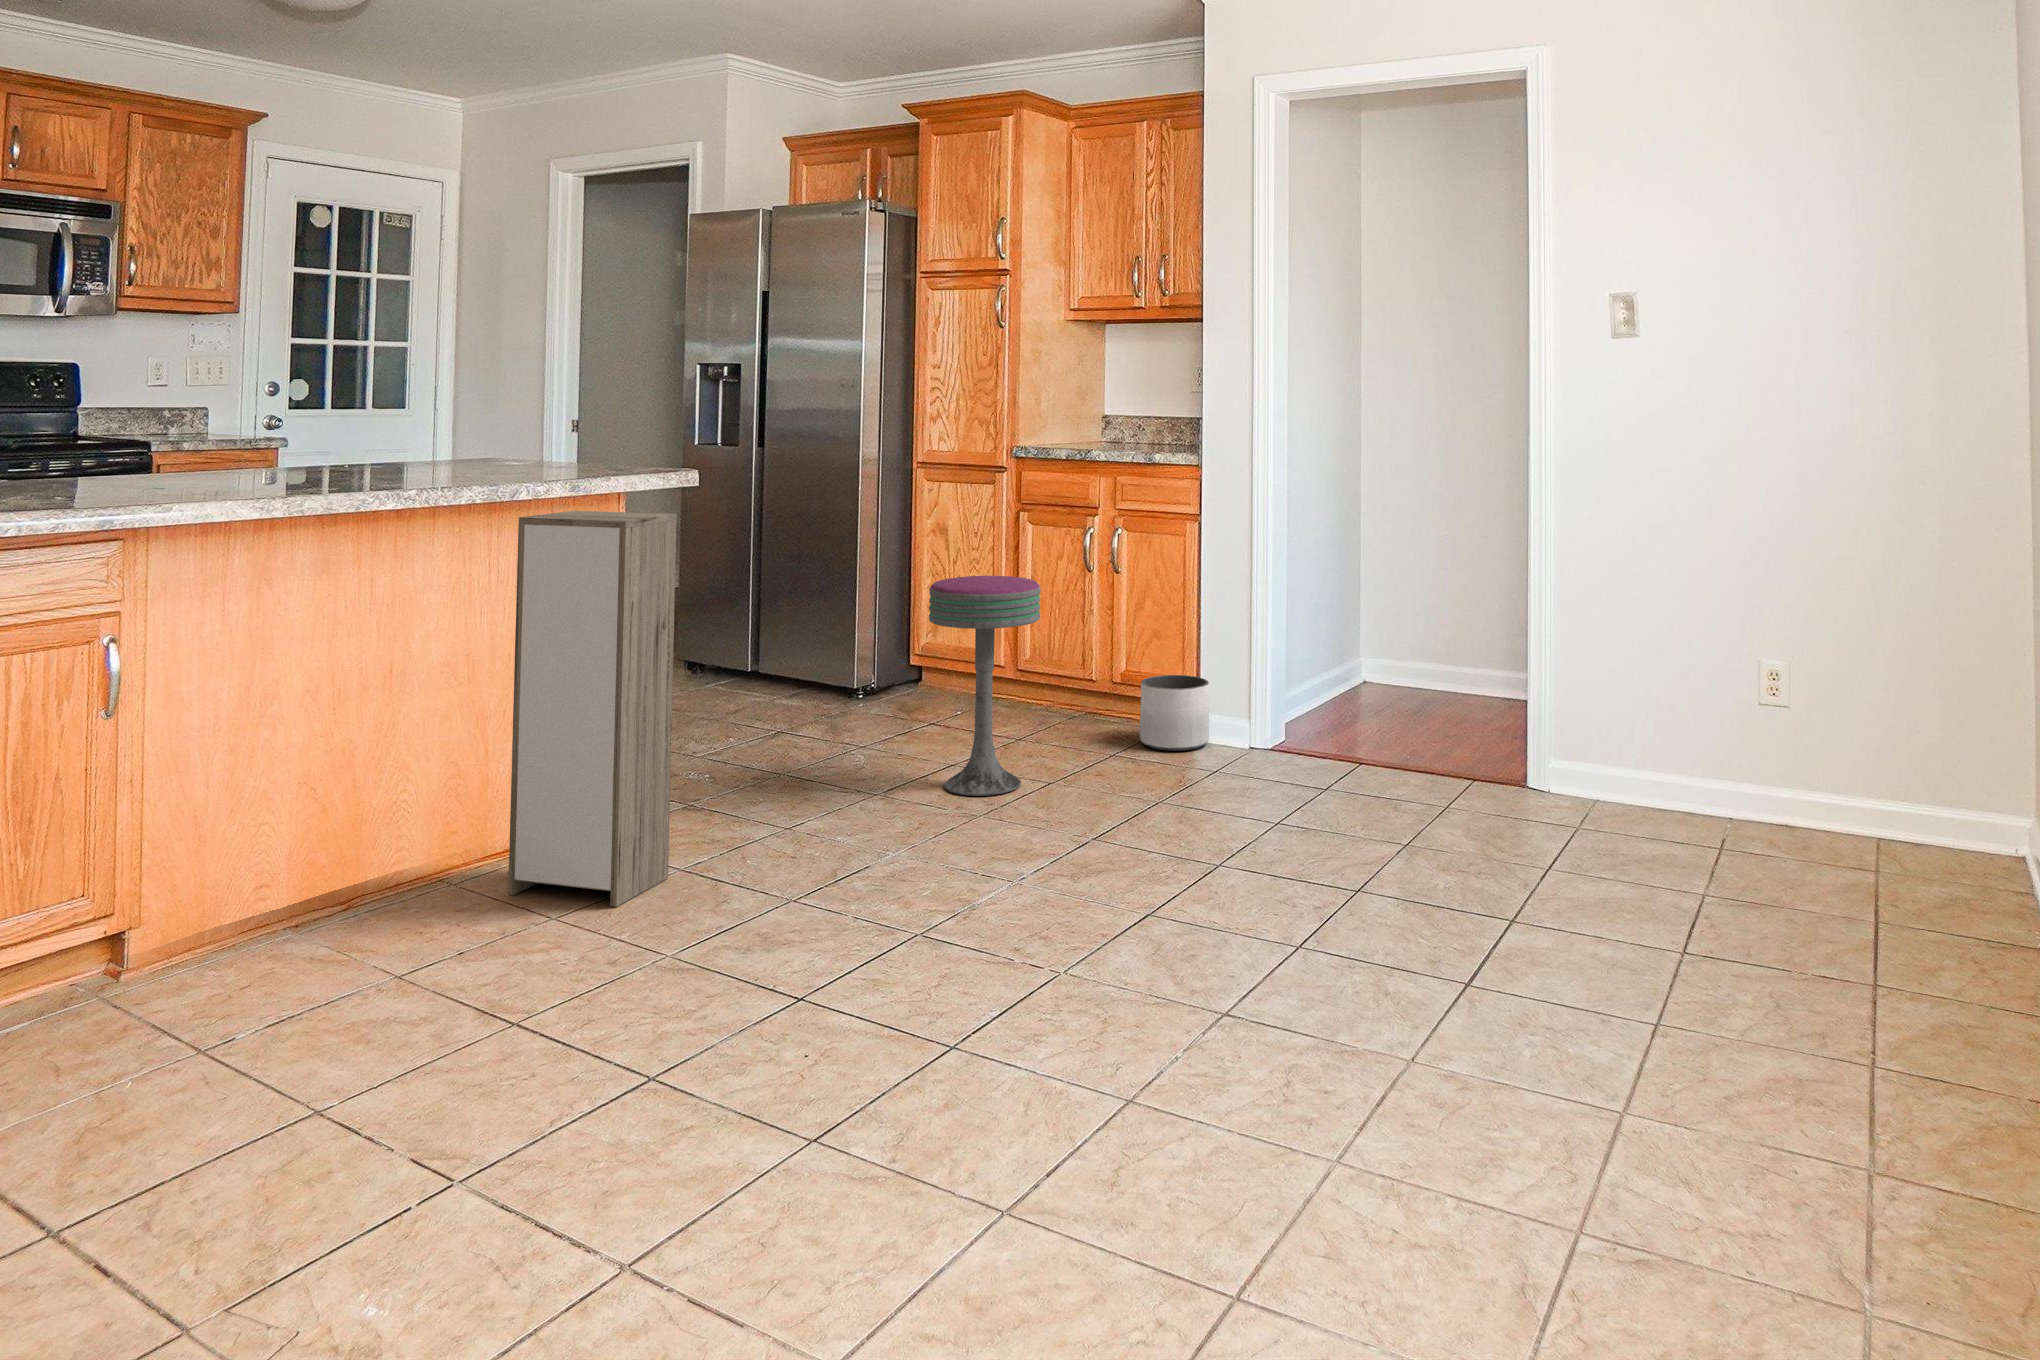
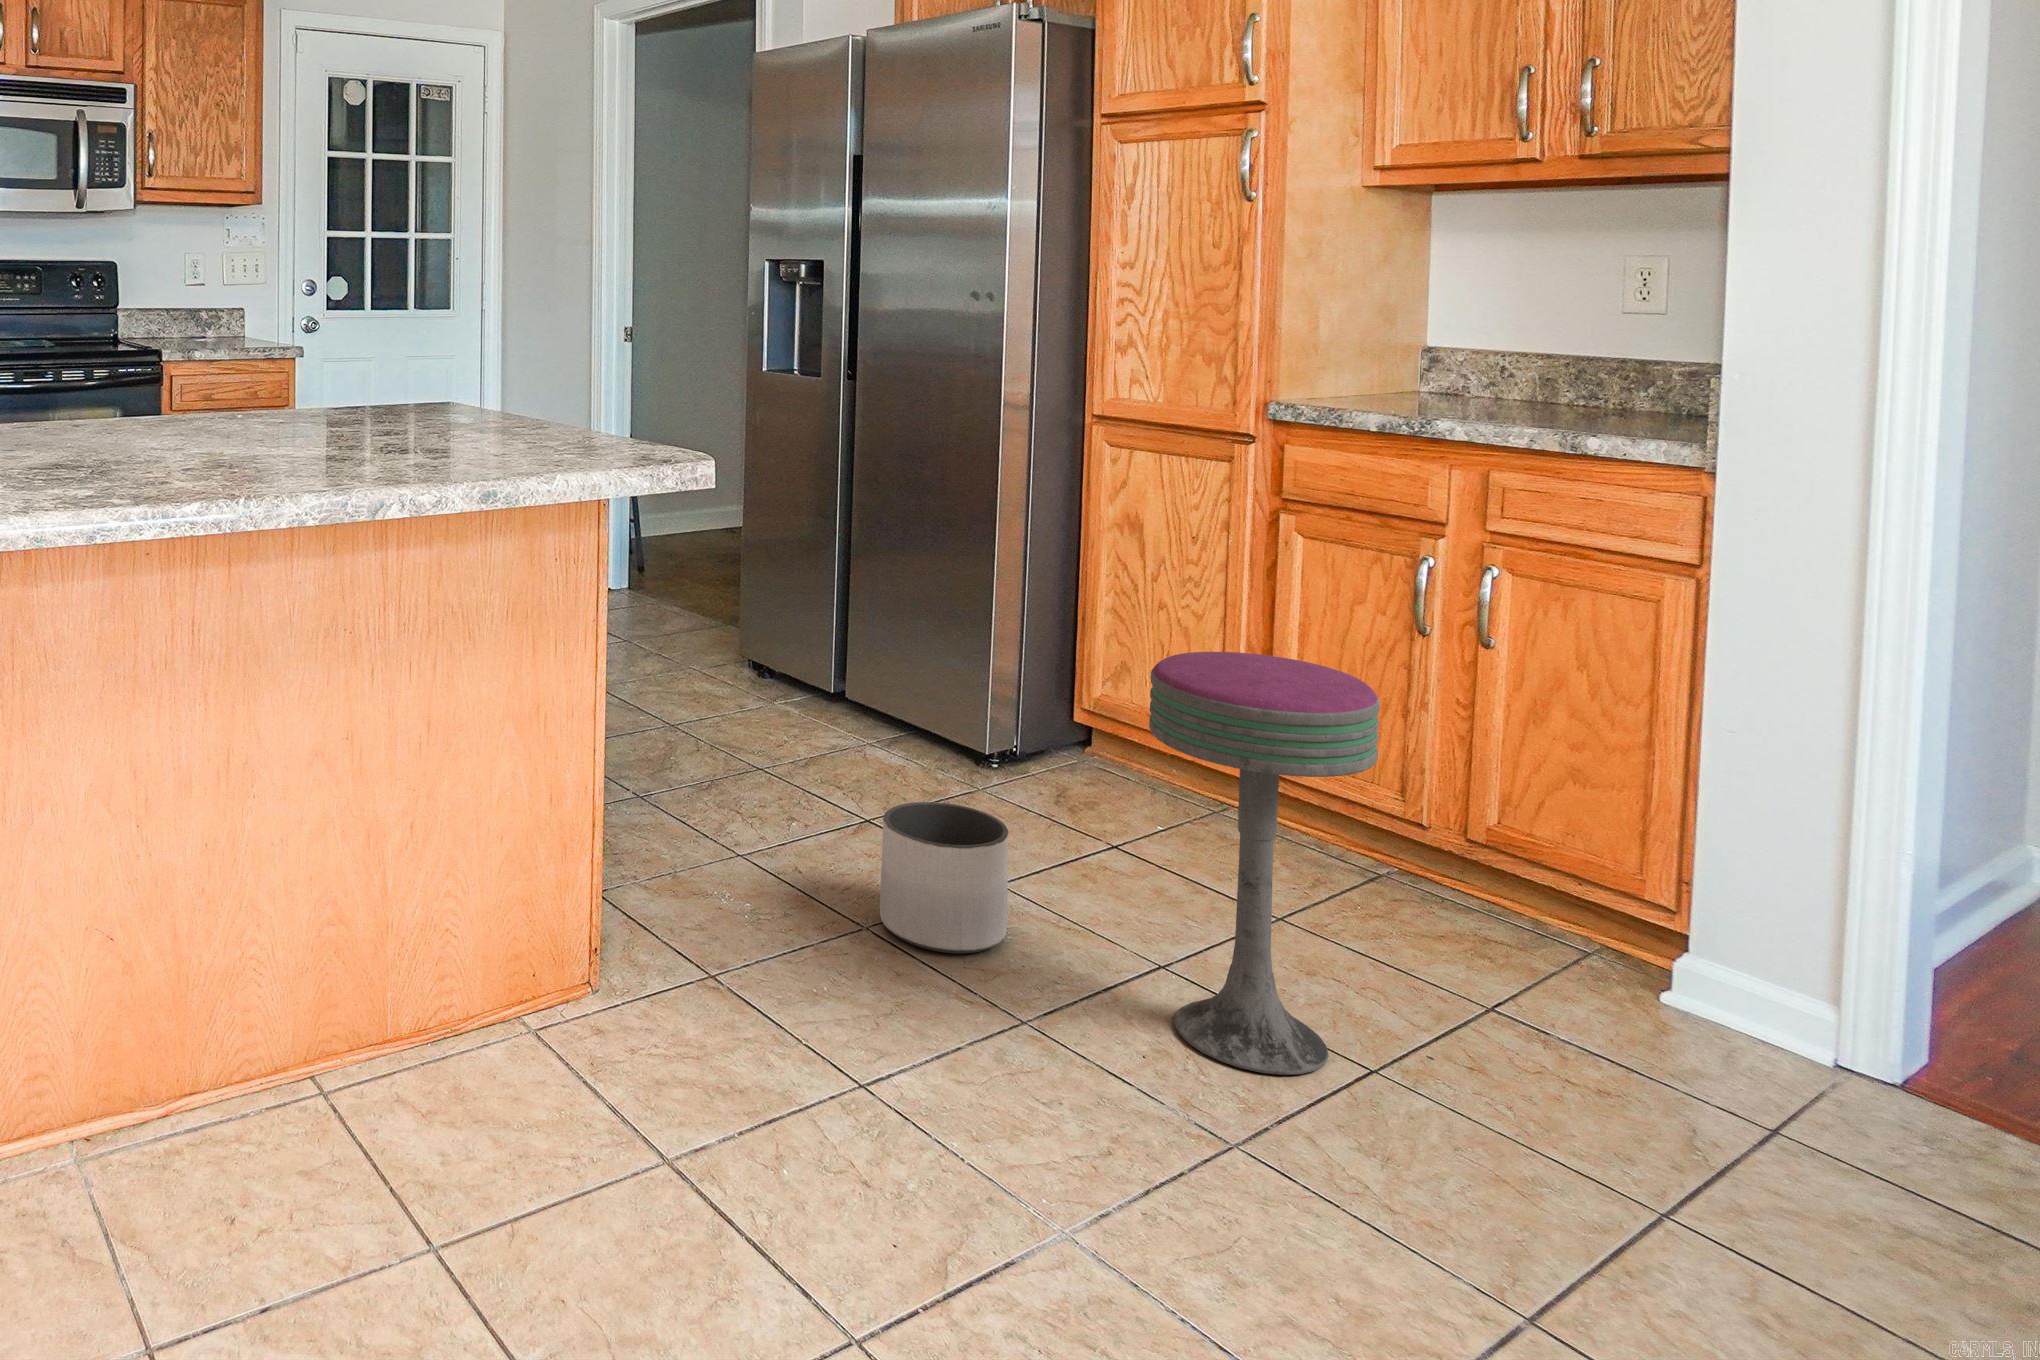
storage cabinet: present [508,511,676,907] -> none [455,519,710,1235]
planter: present [1140,675,1209,751] -> present [880,802,1008,954]

